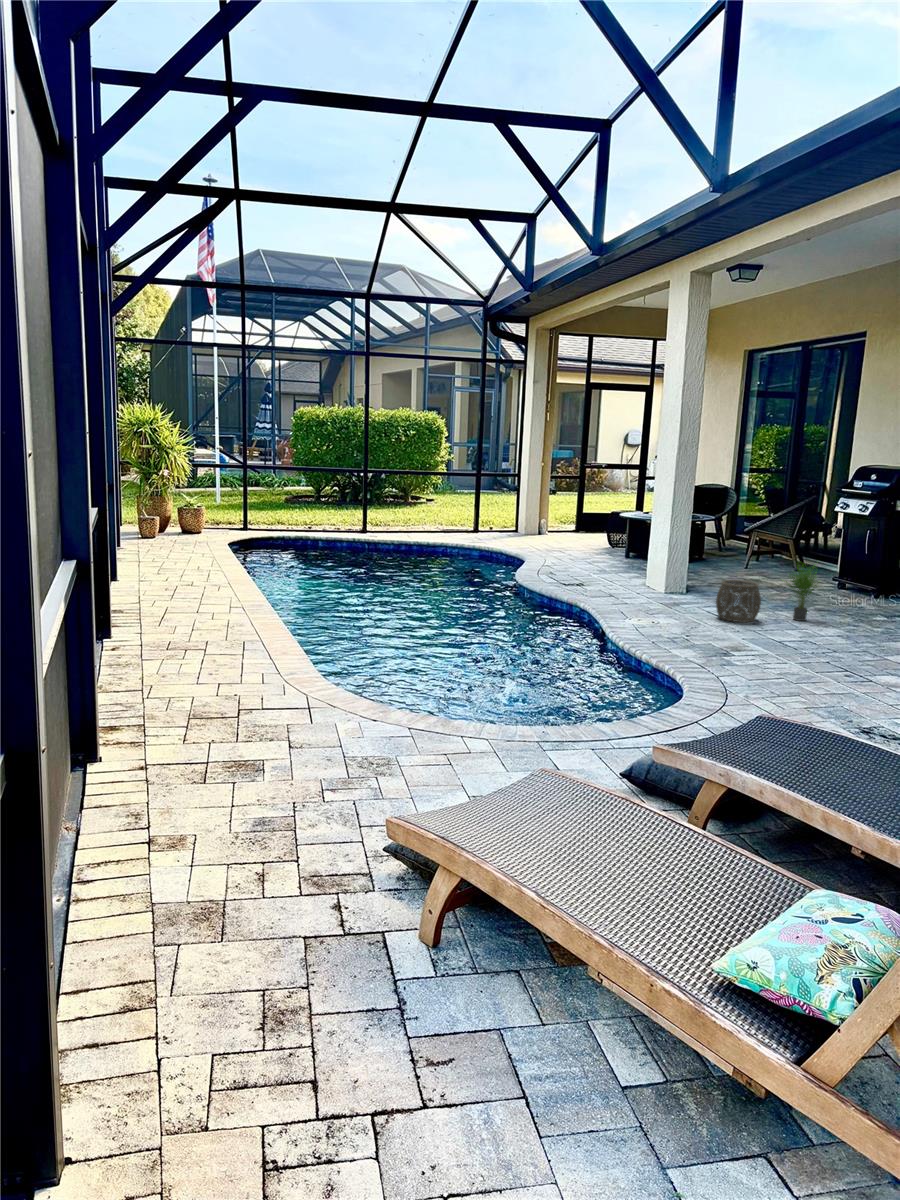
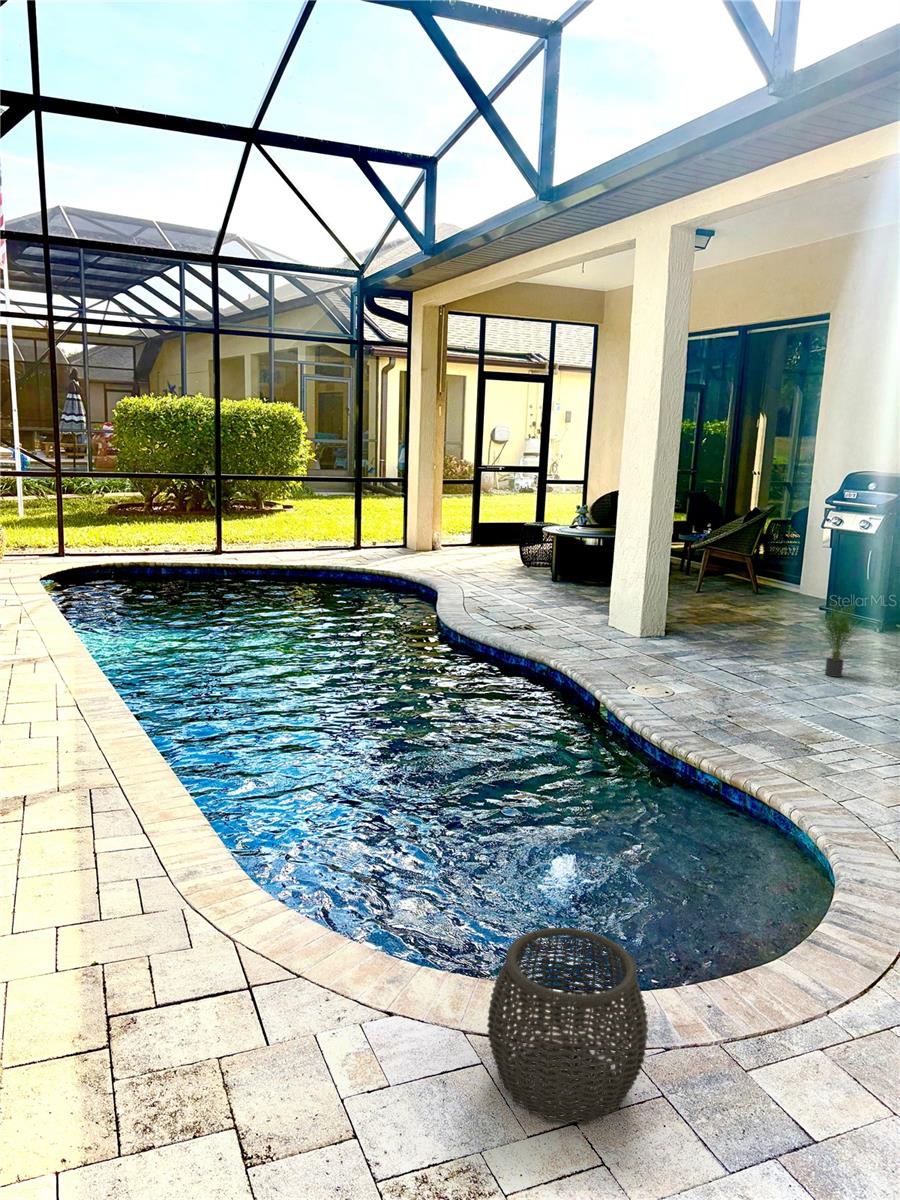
woven basket: present [716,580,761,623] -> present [487,928,648,1124]

